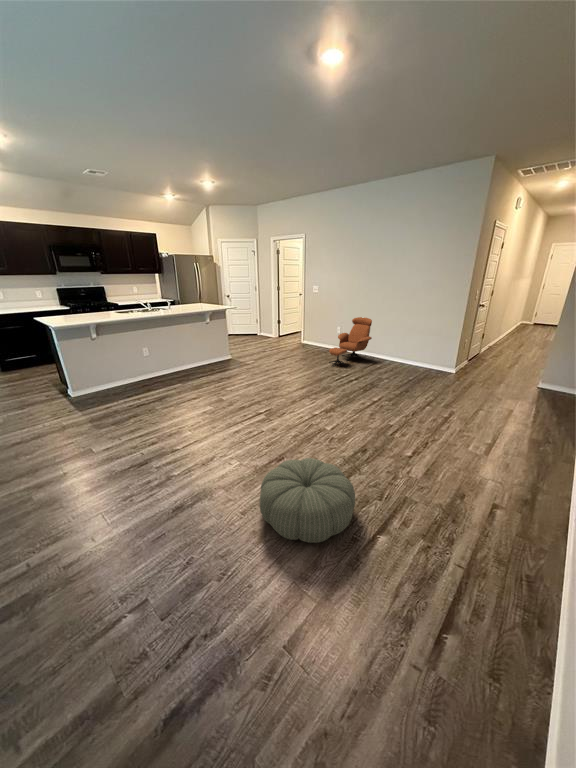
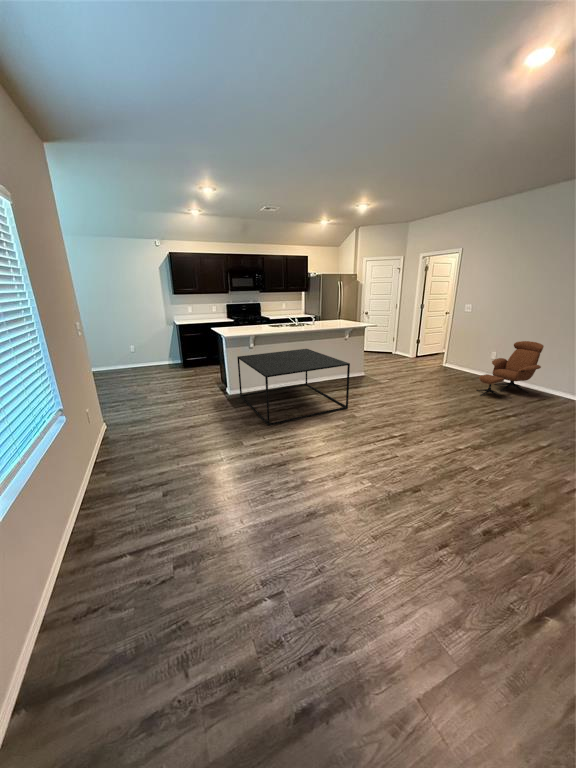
coffee table: none [74,335,216,425] -> present [237,349,350,426]
pouf: present [260,458,355,543] -> none [394,495,516,600]

